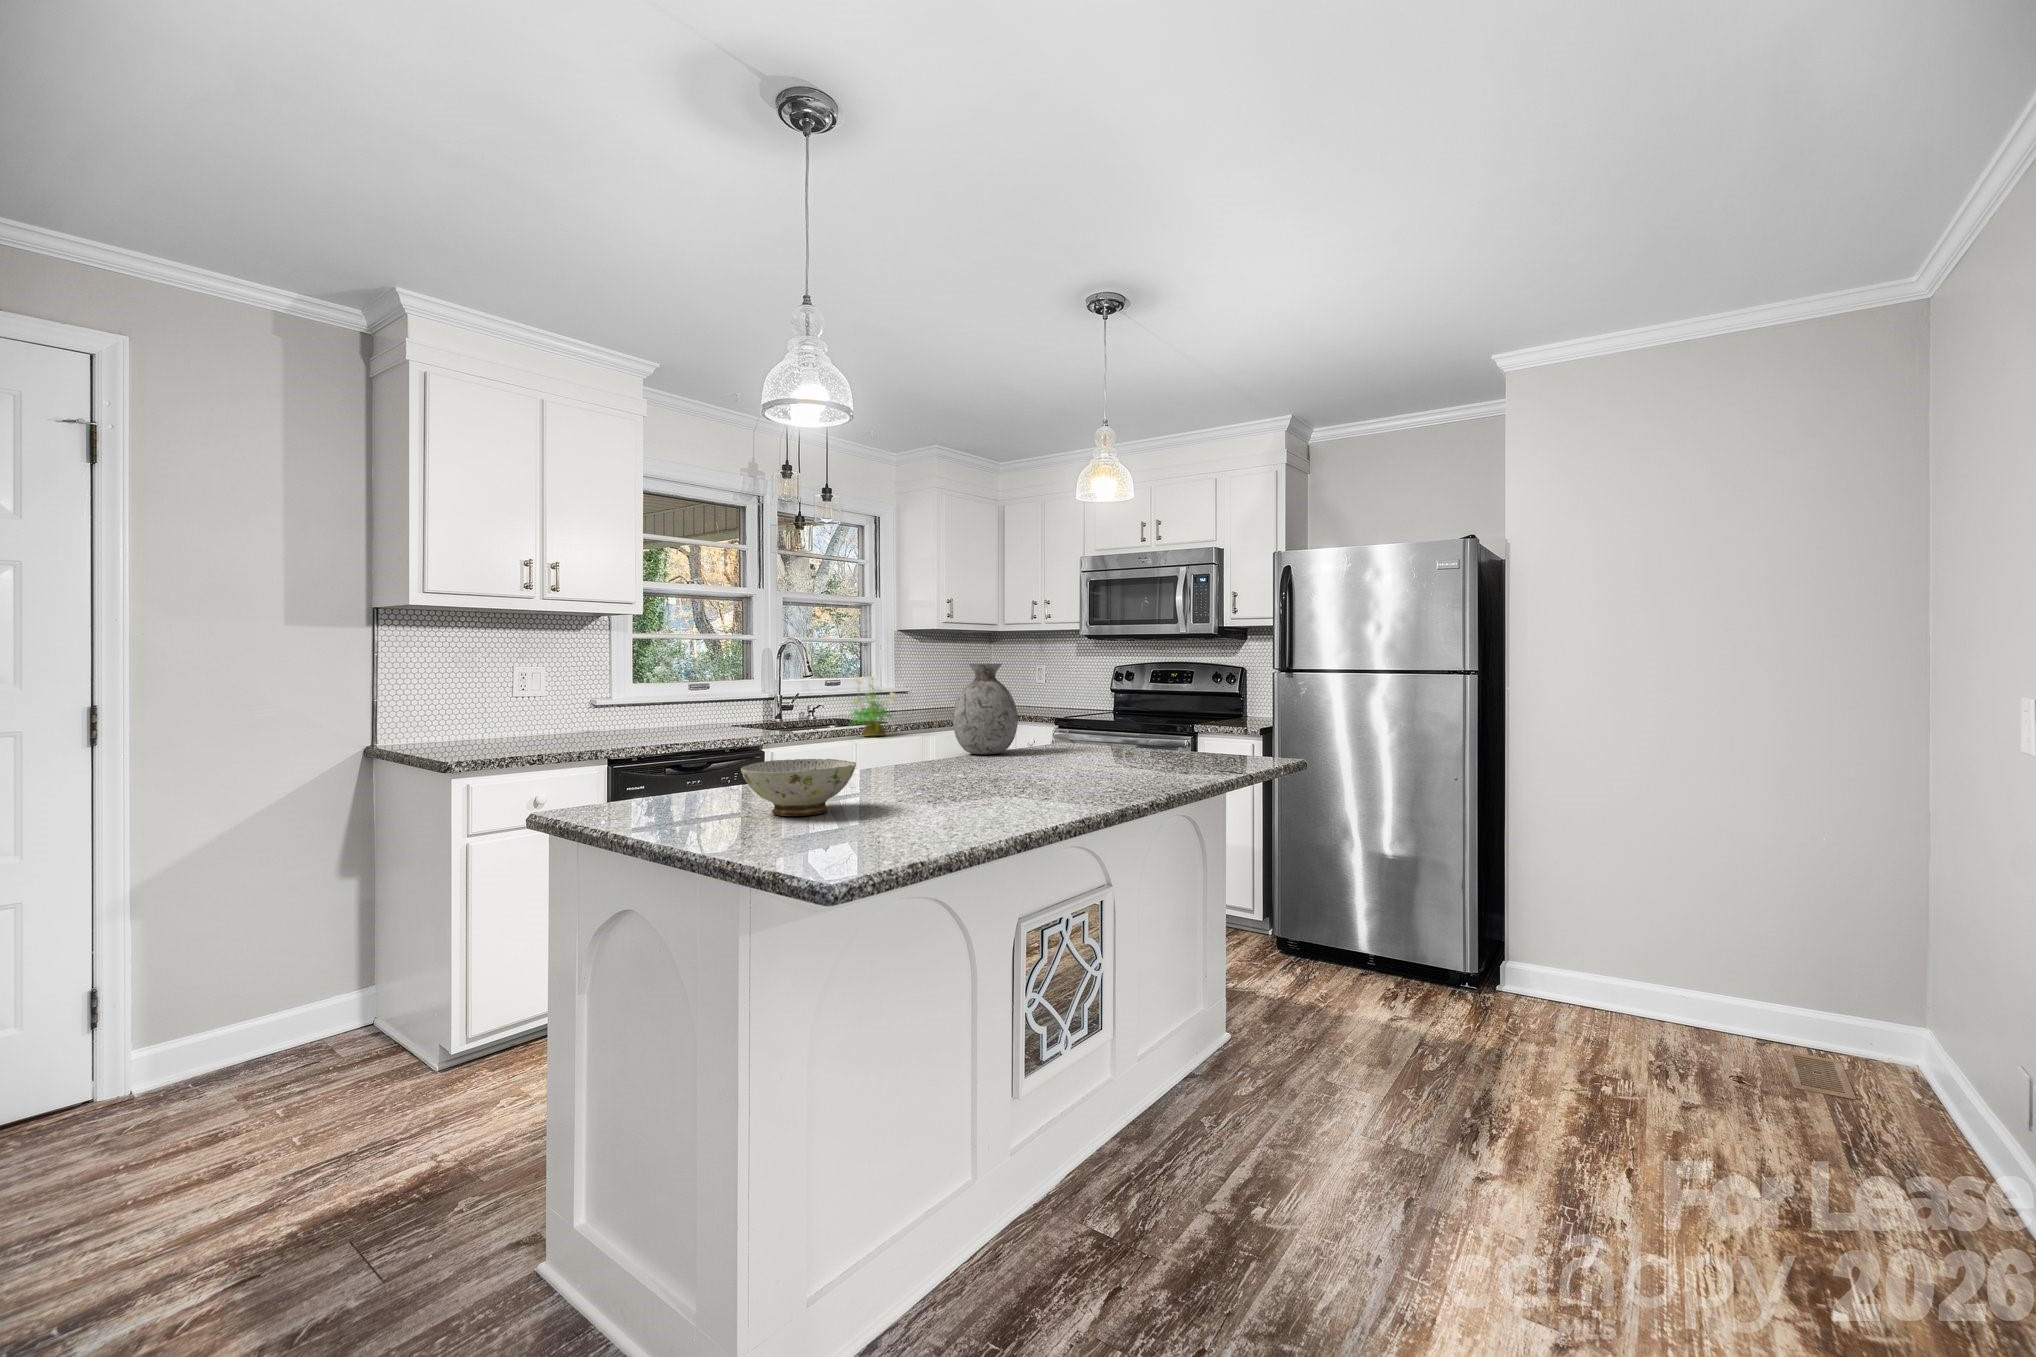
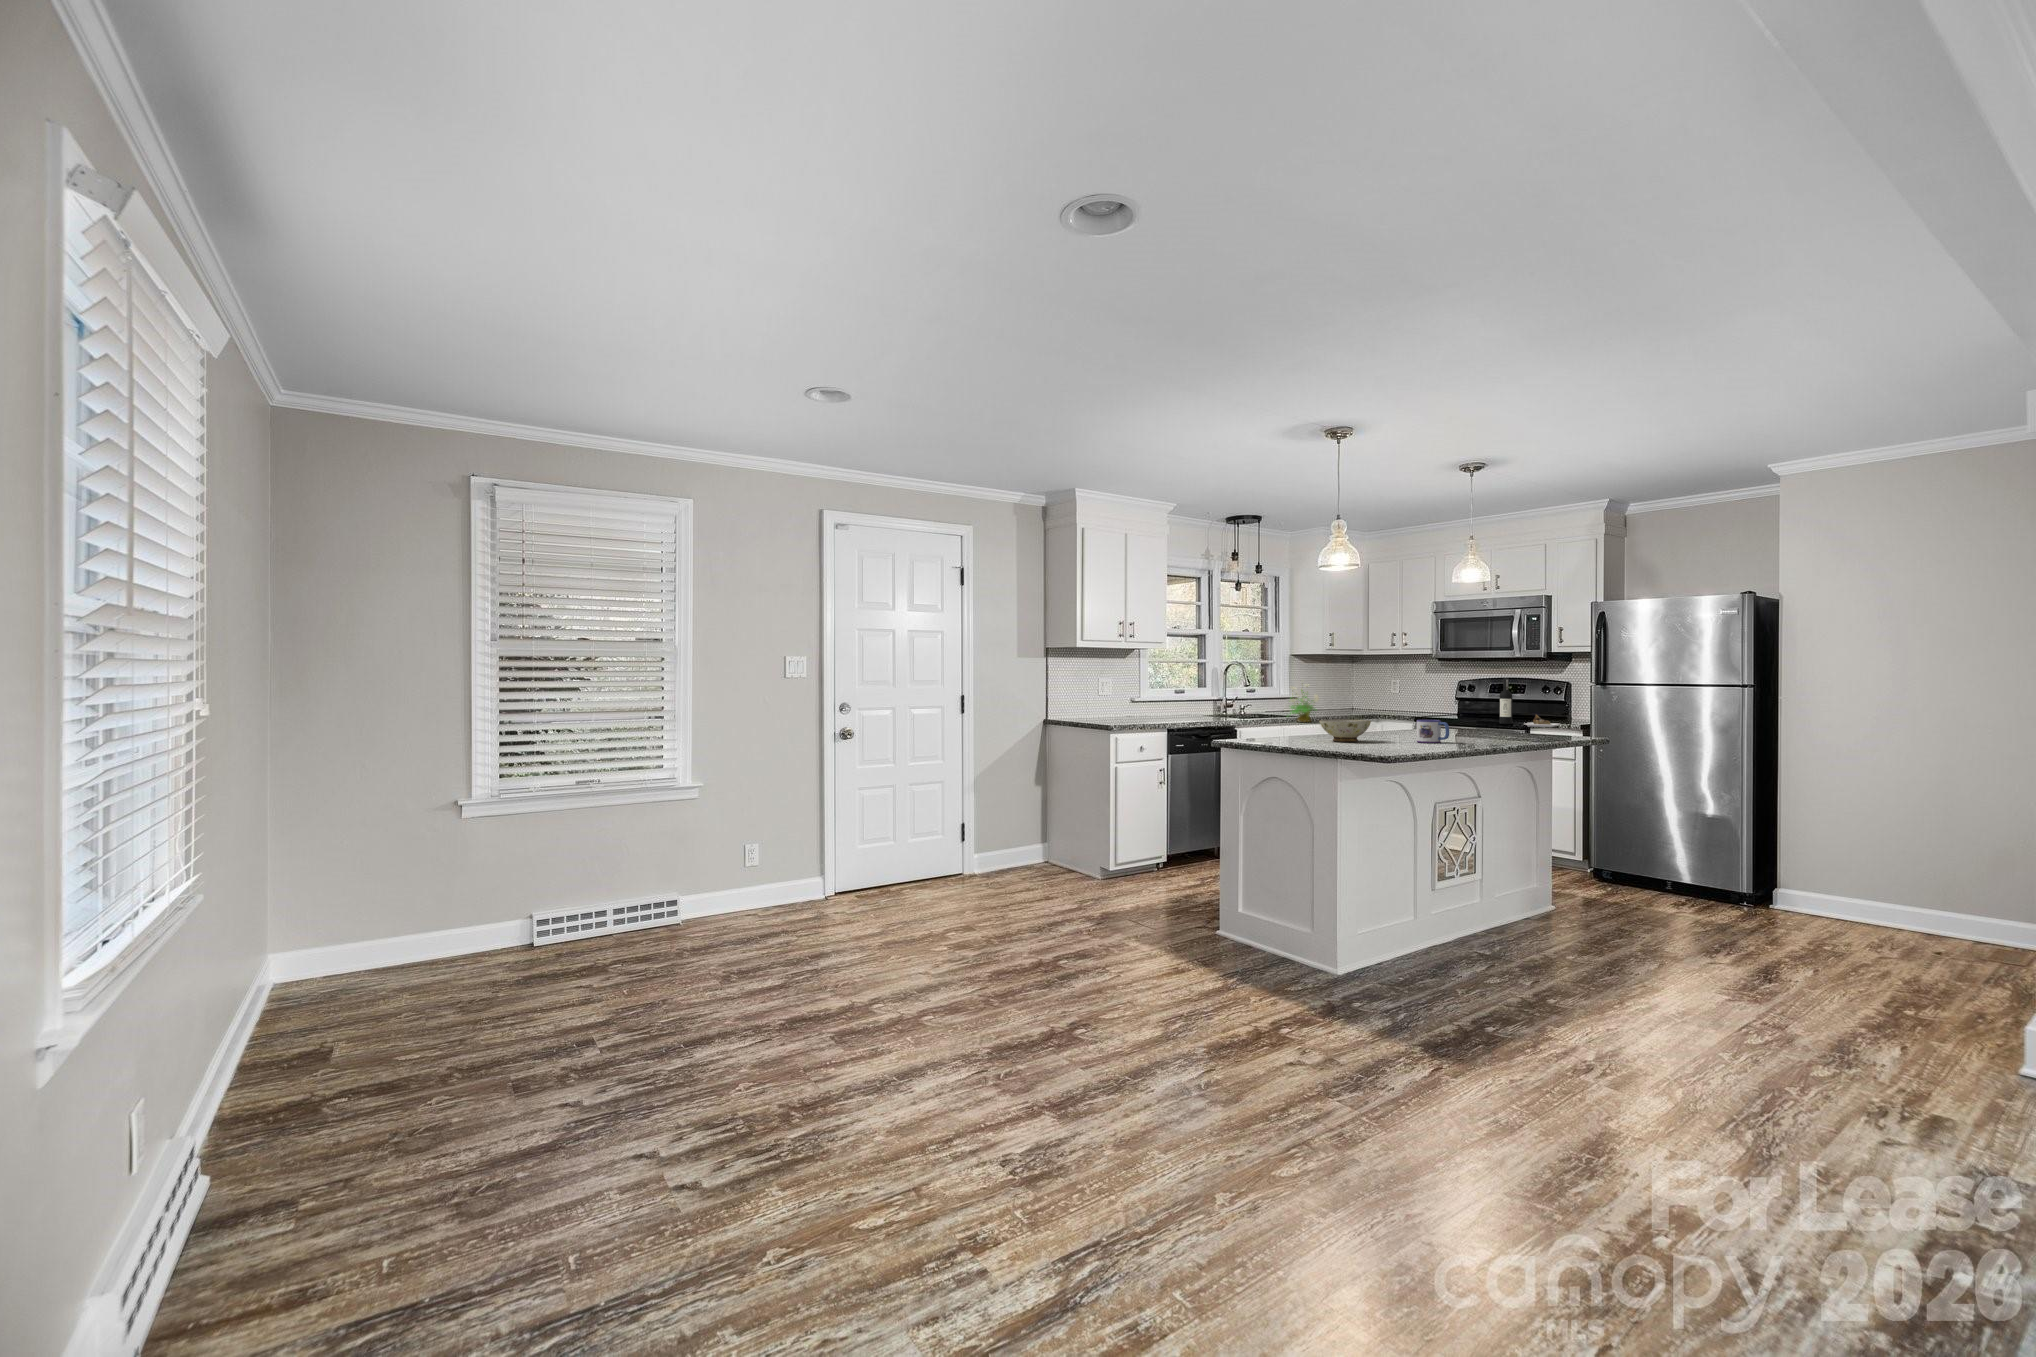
vase: present [953,664,1018,754] -> none [1377,677,1417,729]
wine bottle: none [1153,665,1234,741] -> present [1500,678,1560,727]
mug: none [950,759,1013,814] -> present [1417,720,1449,743]

